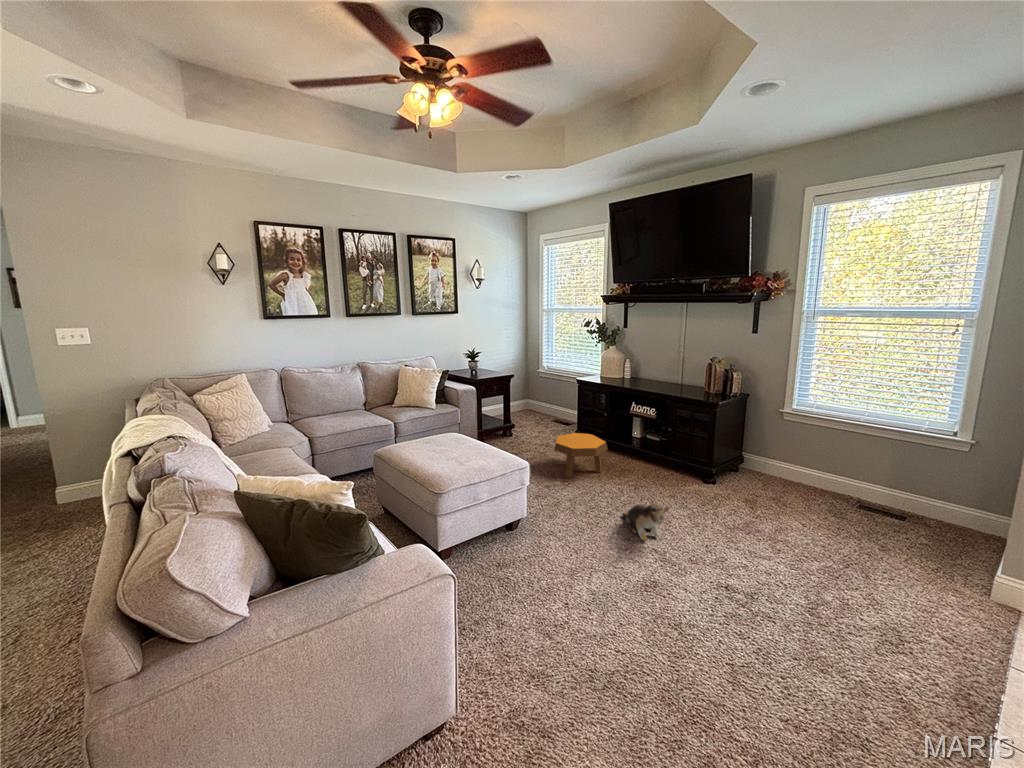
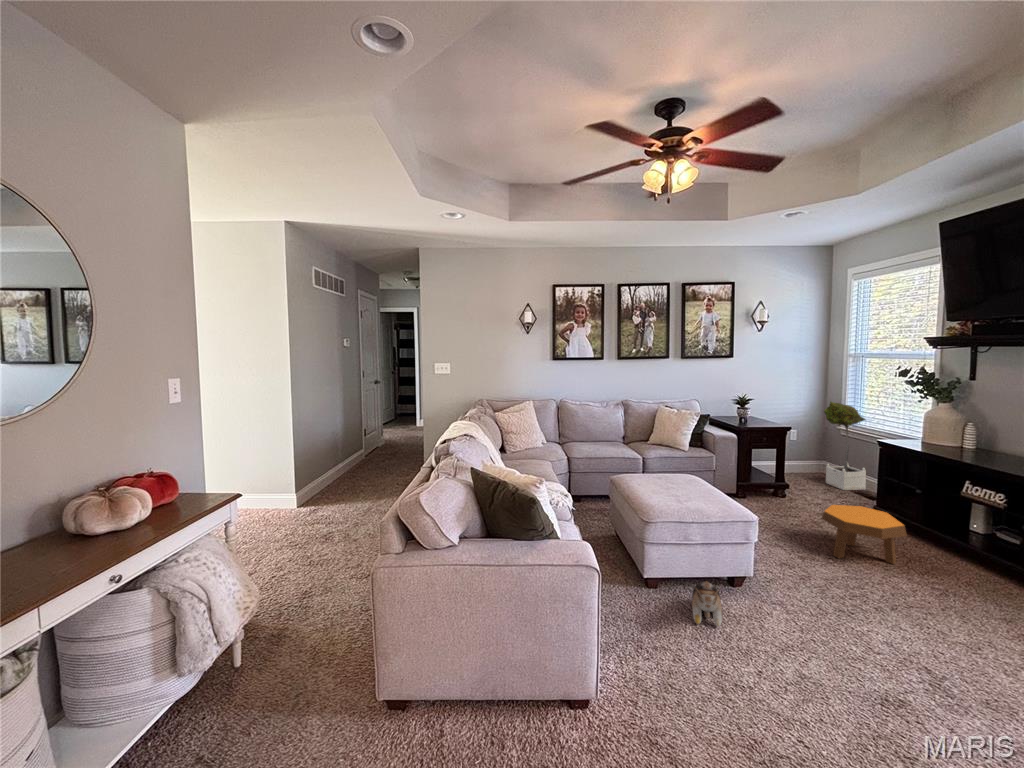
potted tree: none [530,349,560,420] -> present [824,402,866,490]
plush toy: present [622,504,669,541] -> present [692,581,722,626]

